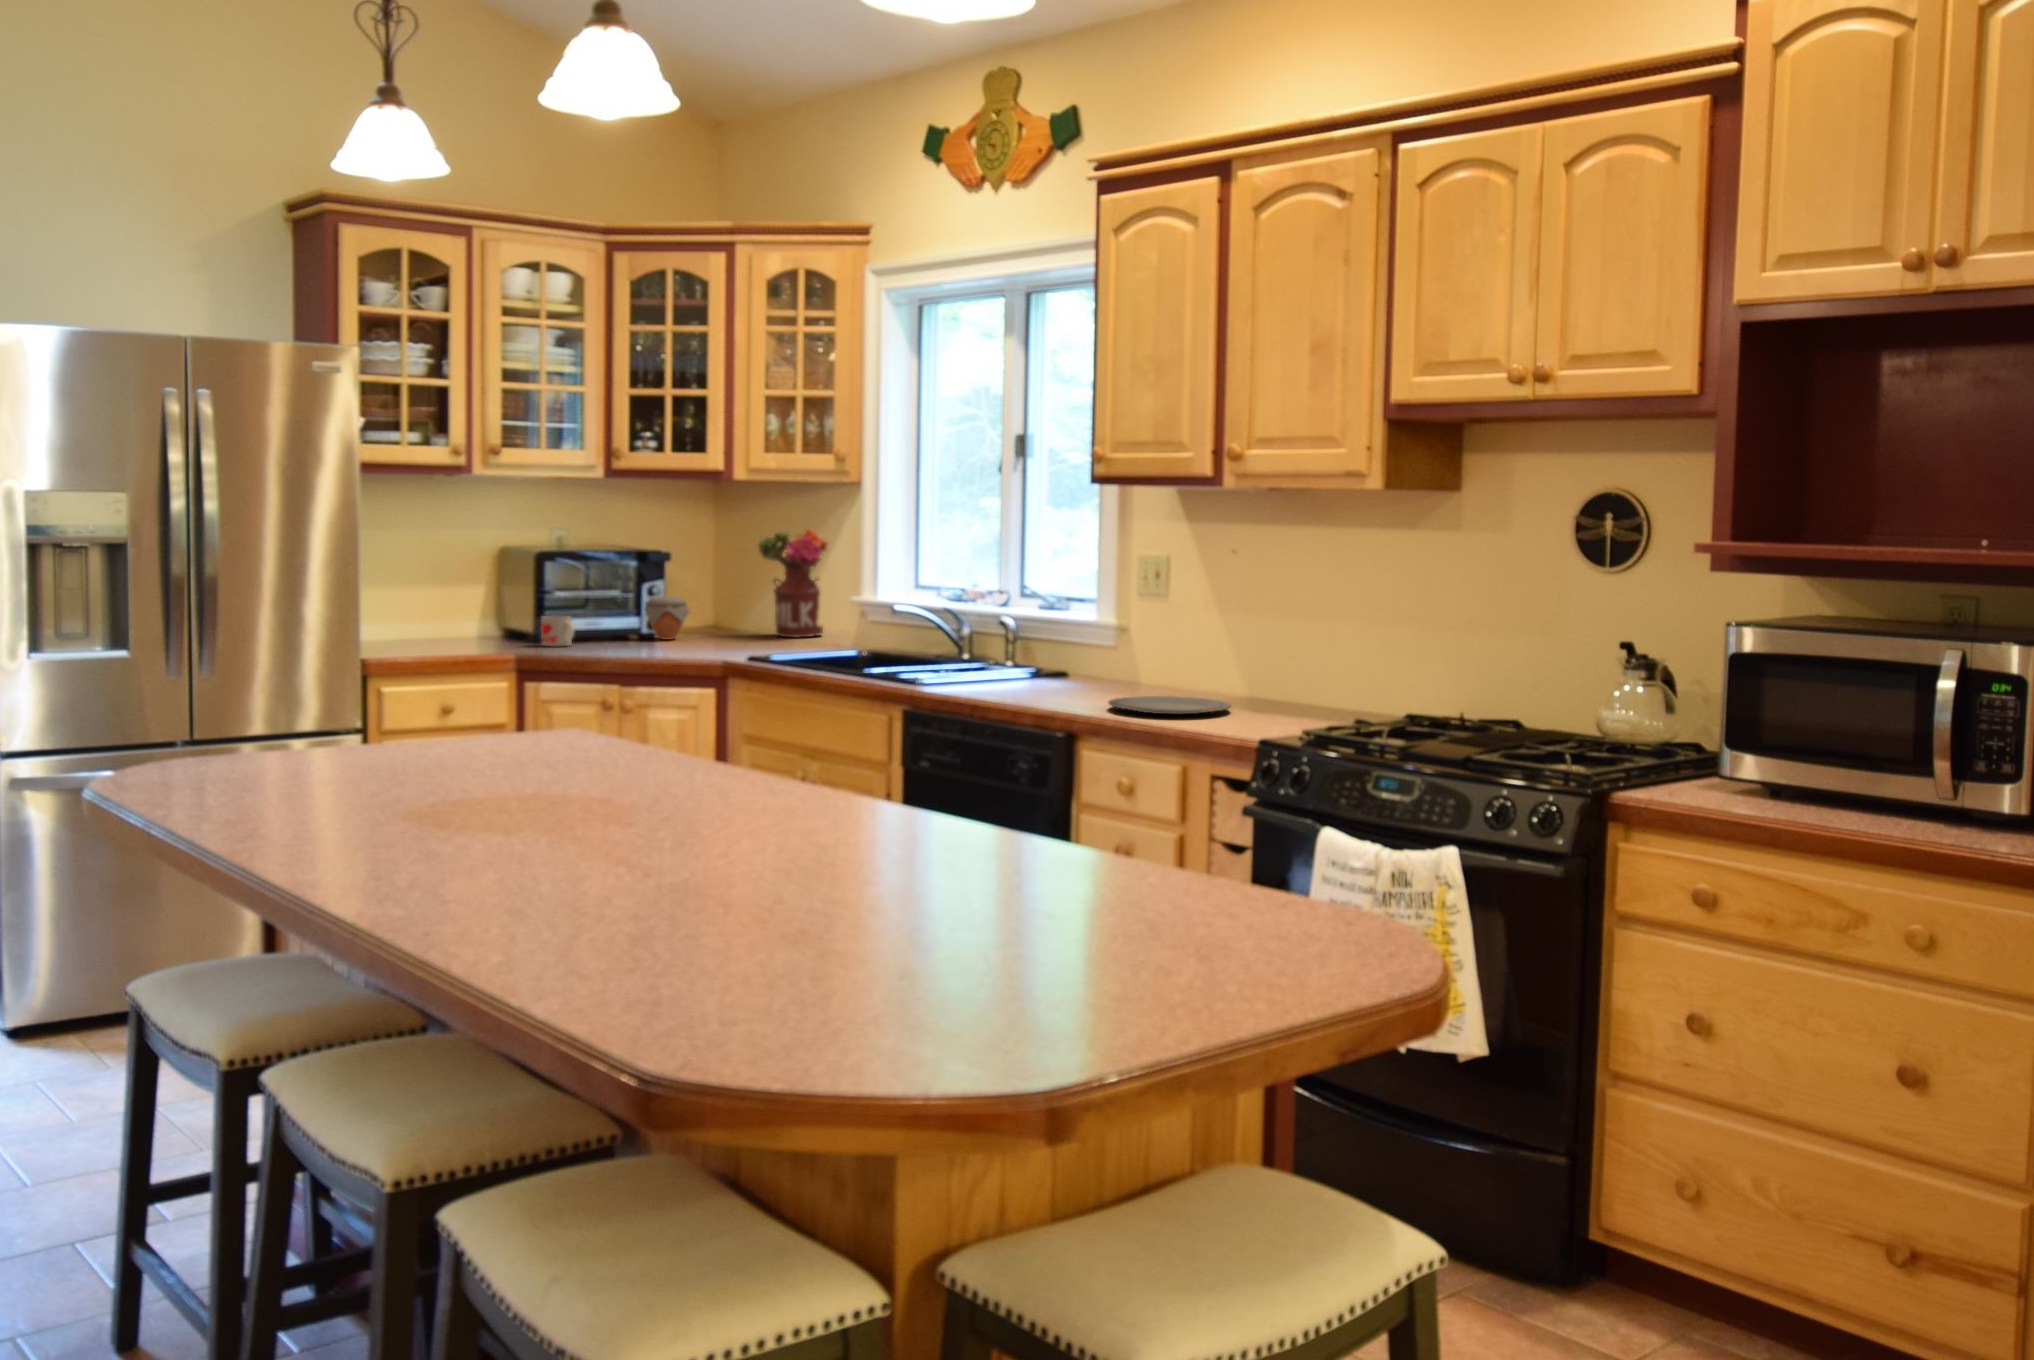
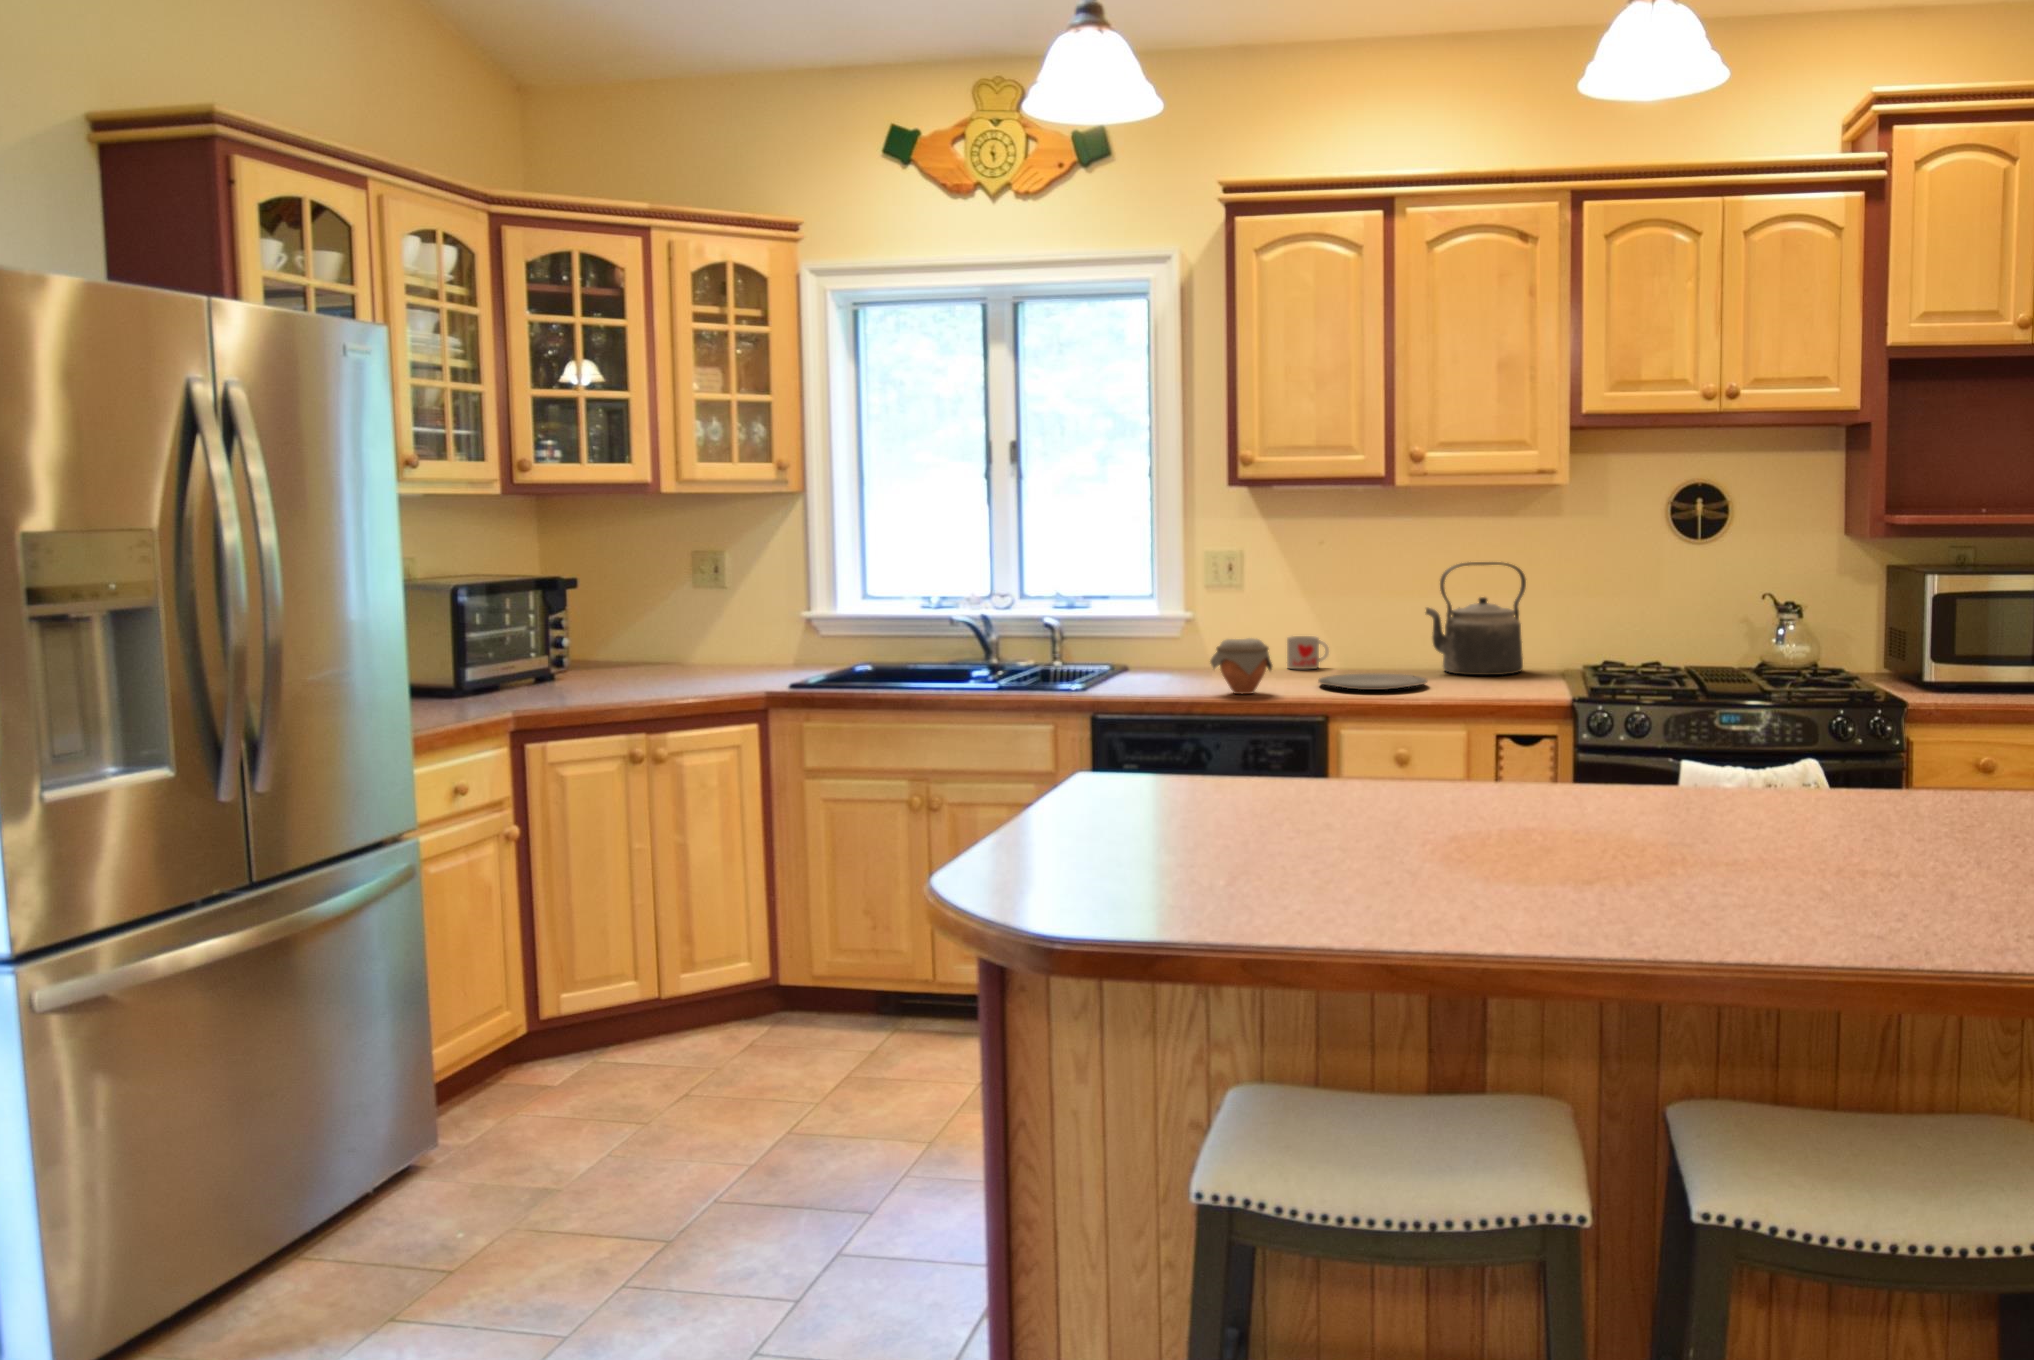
flower arrangement: present [758,528,830,638] -> none [667,544,753,665]
kettle: none [1290,580,1416,718] -> present [1426,562,1526,675]
jar: present [645,596,689,639] -> present [1210,638,1272,694]
mug: present [541,616,574,646] -> present [1287,636,1329,669]

